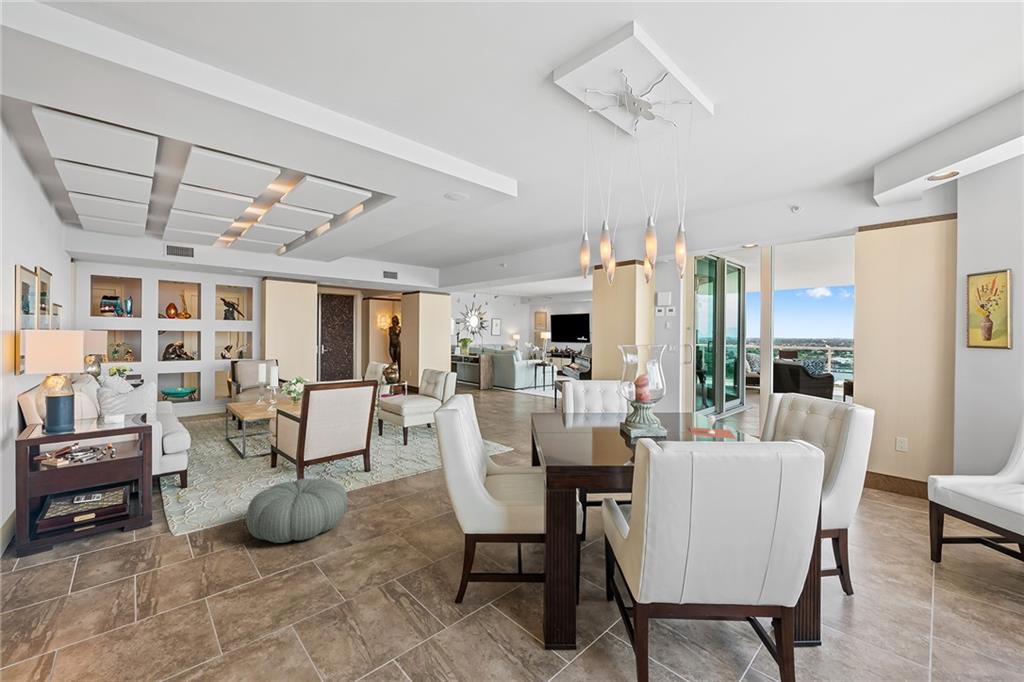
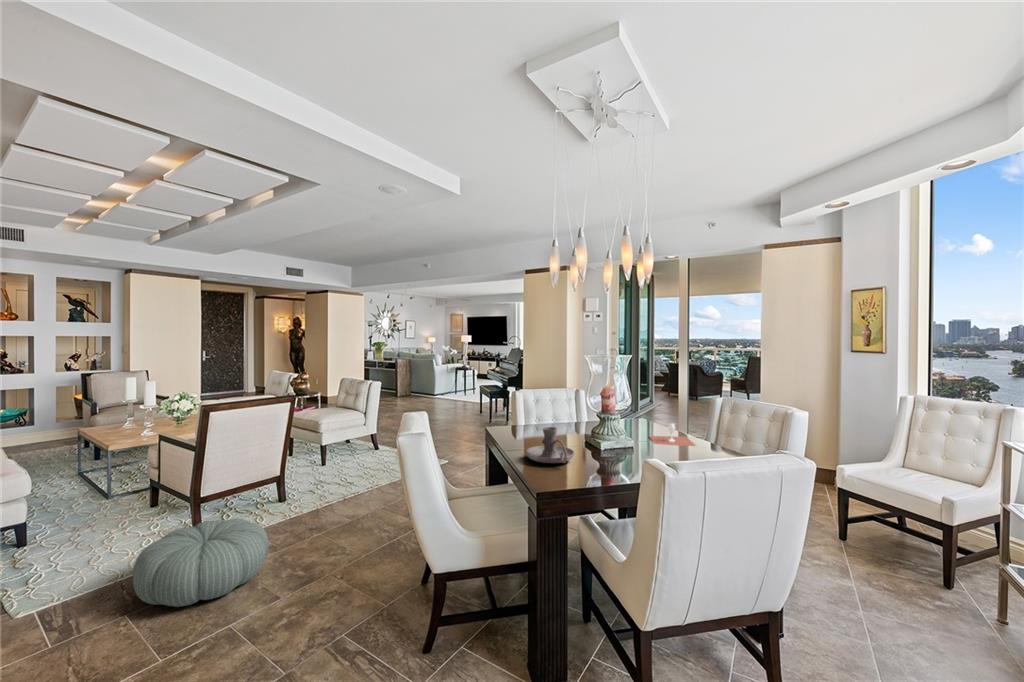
candle holder: none [554,411,600,445] -> present [526,427,574,463]

